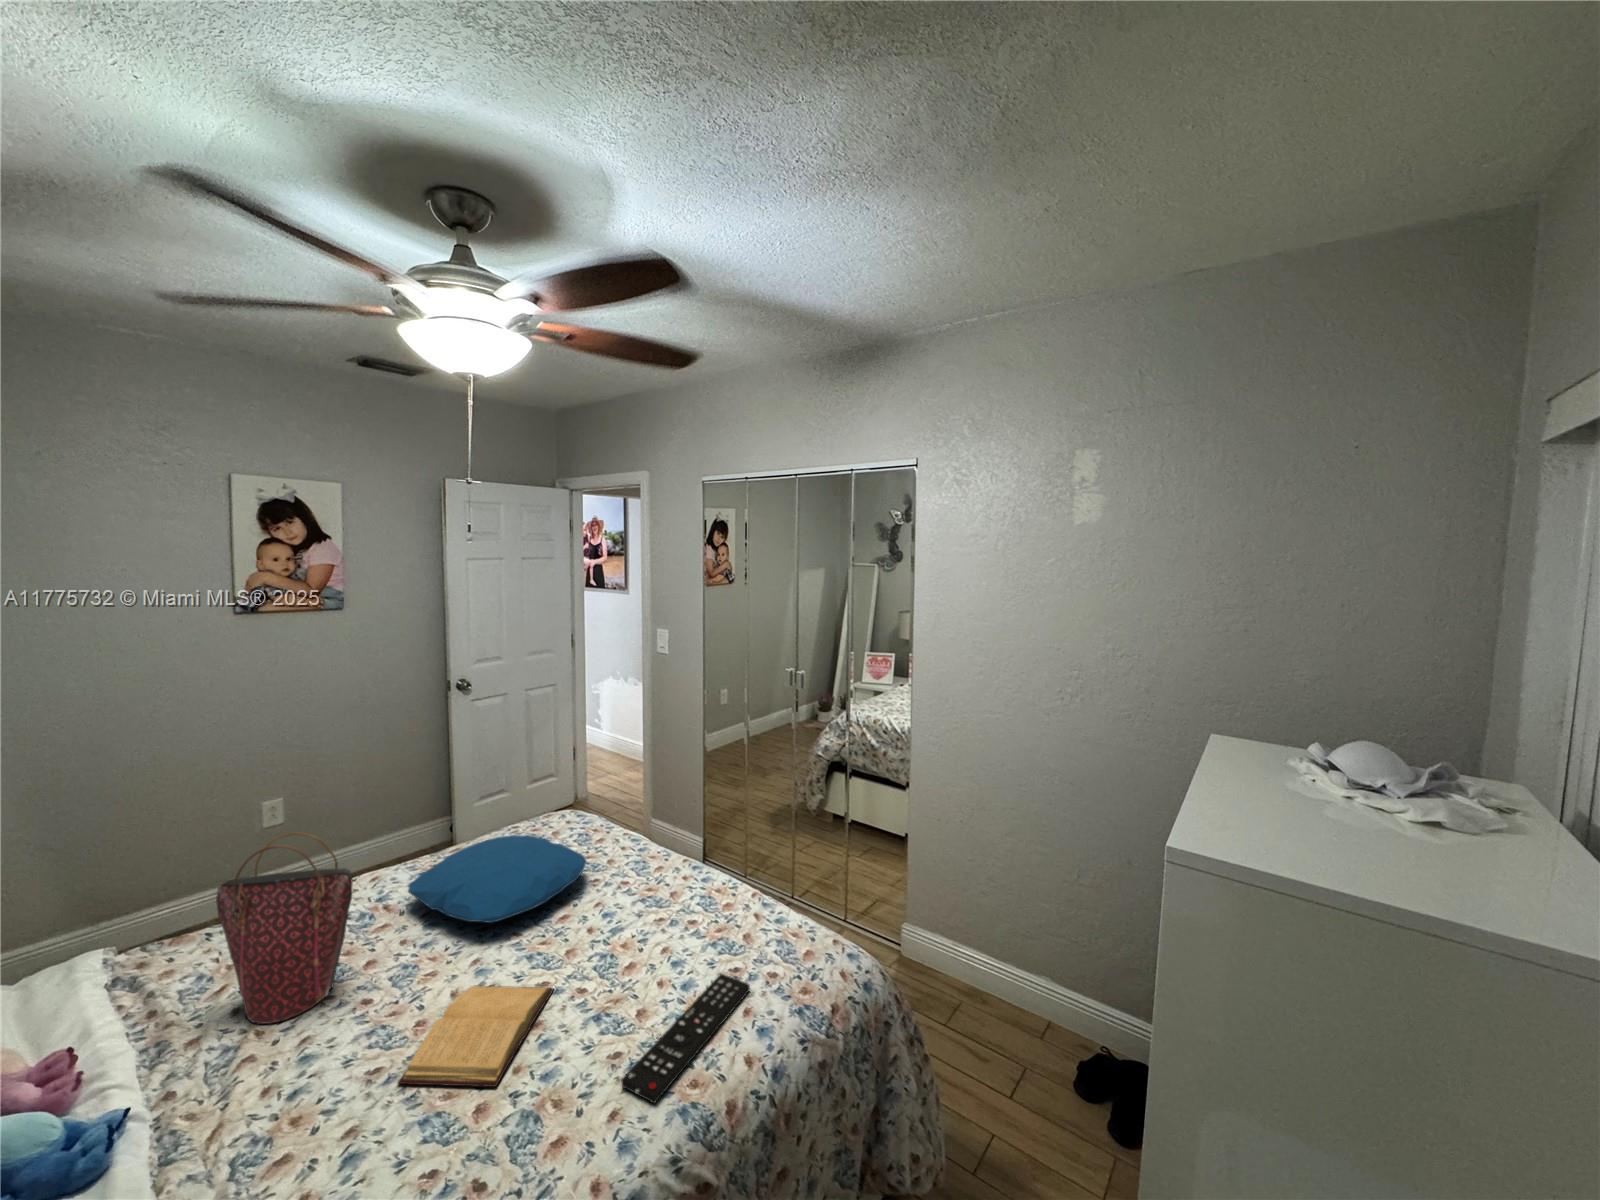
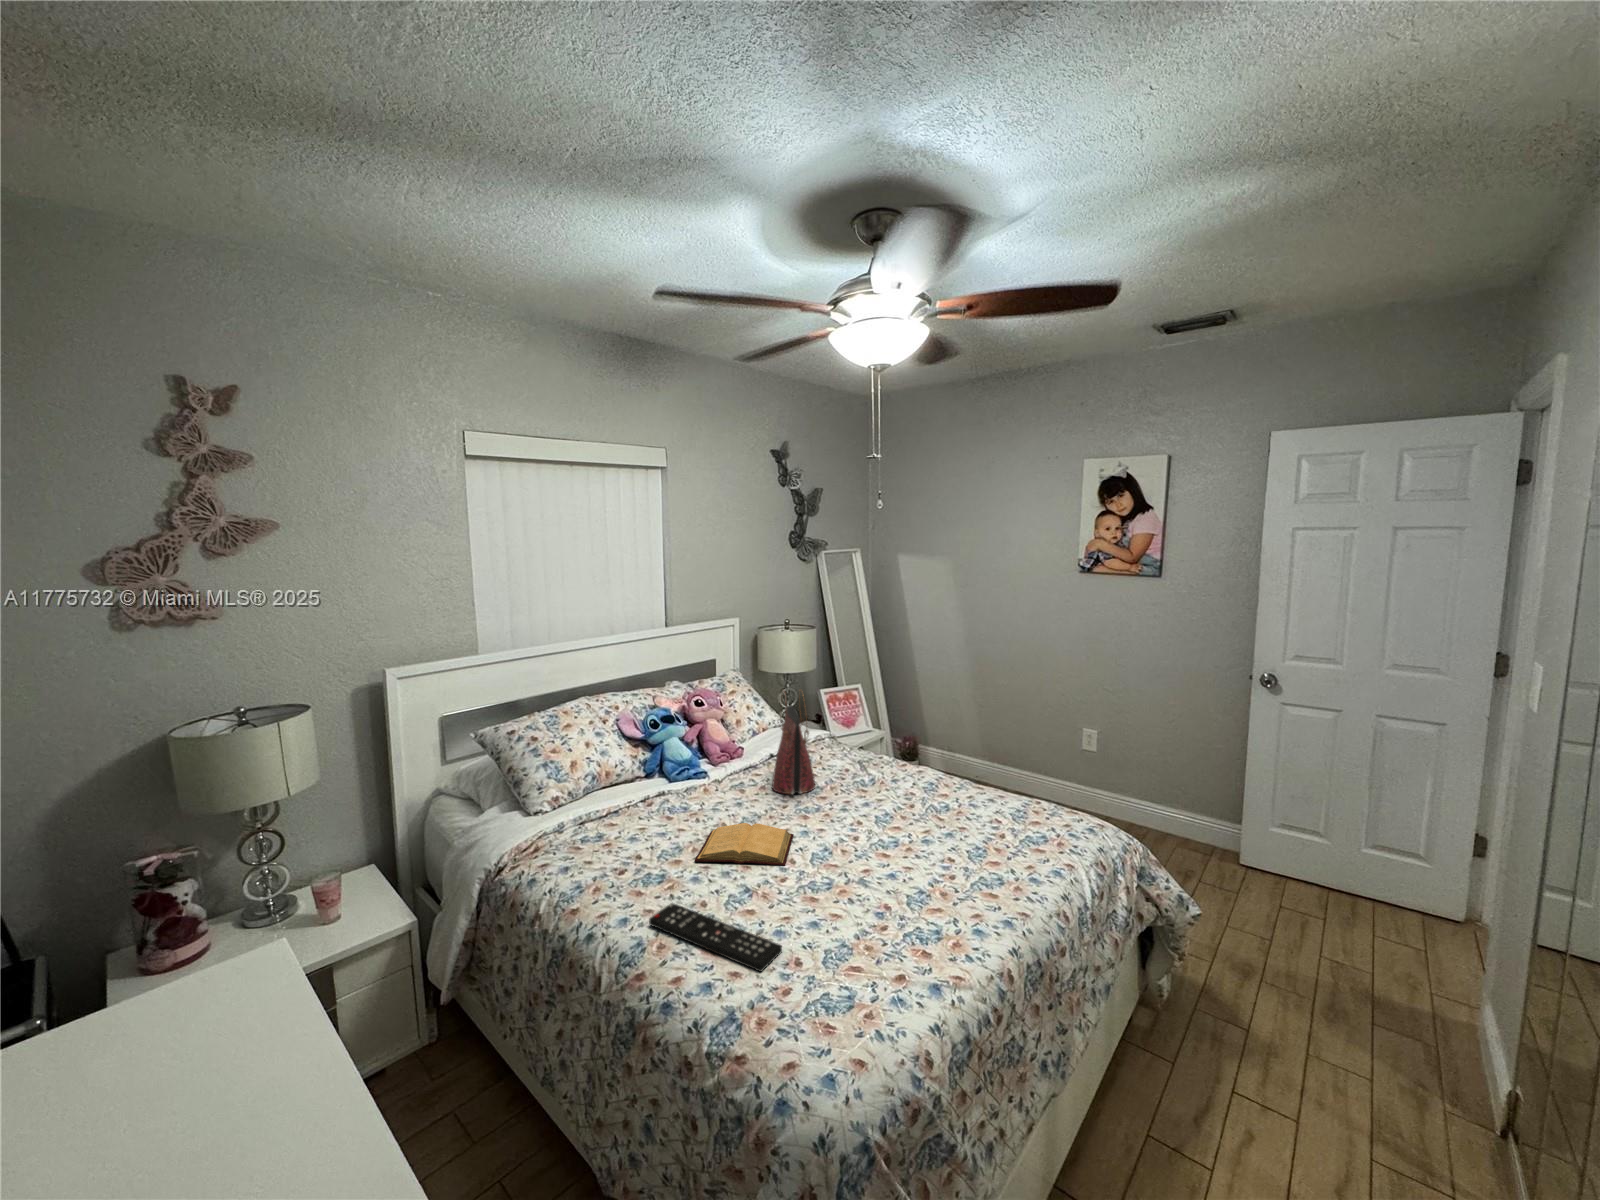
pillow: present [408,835,586,923] -> none [843,772,984,839]

